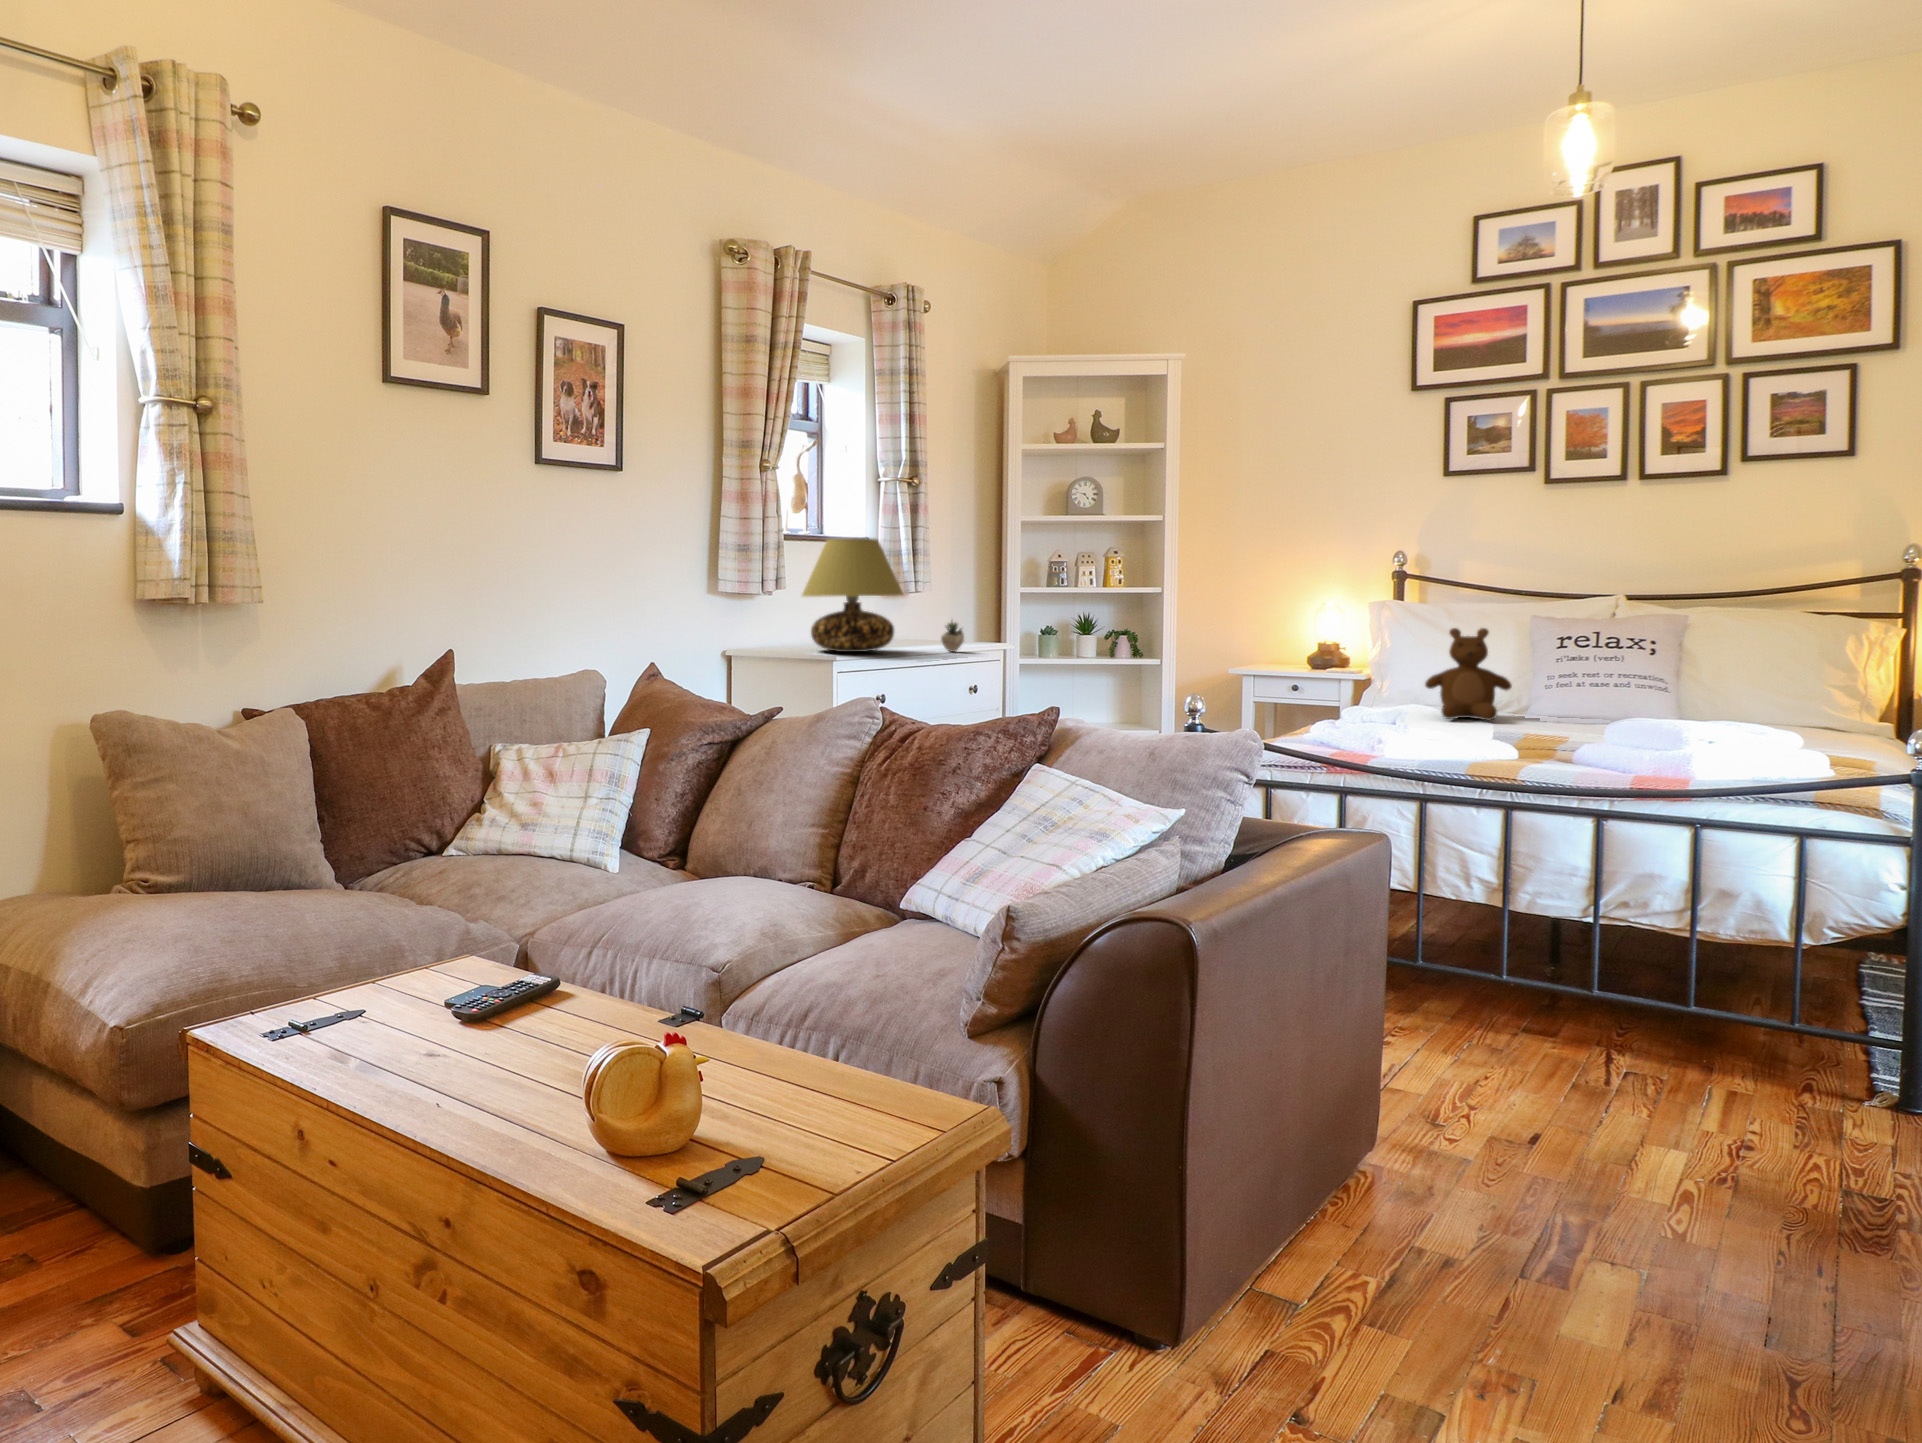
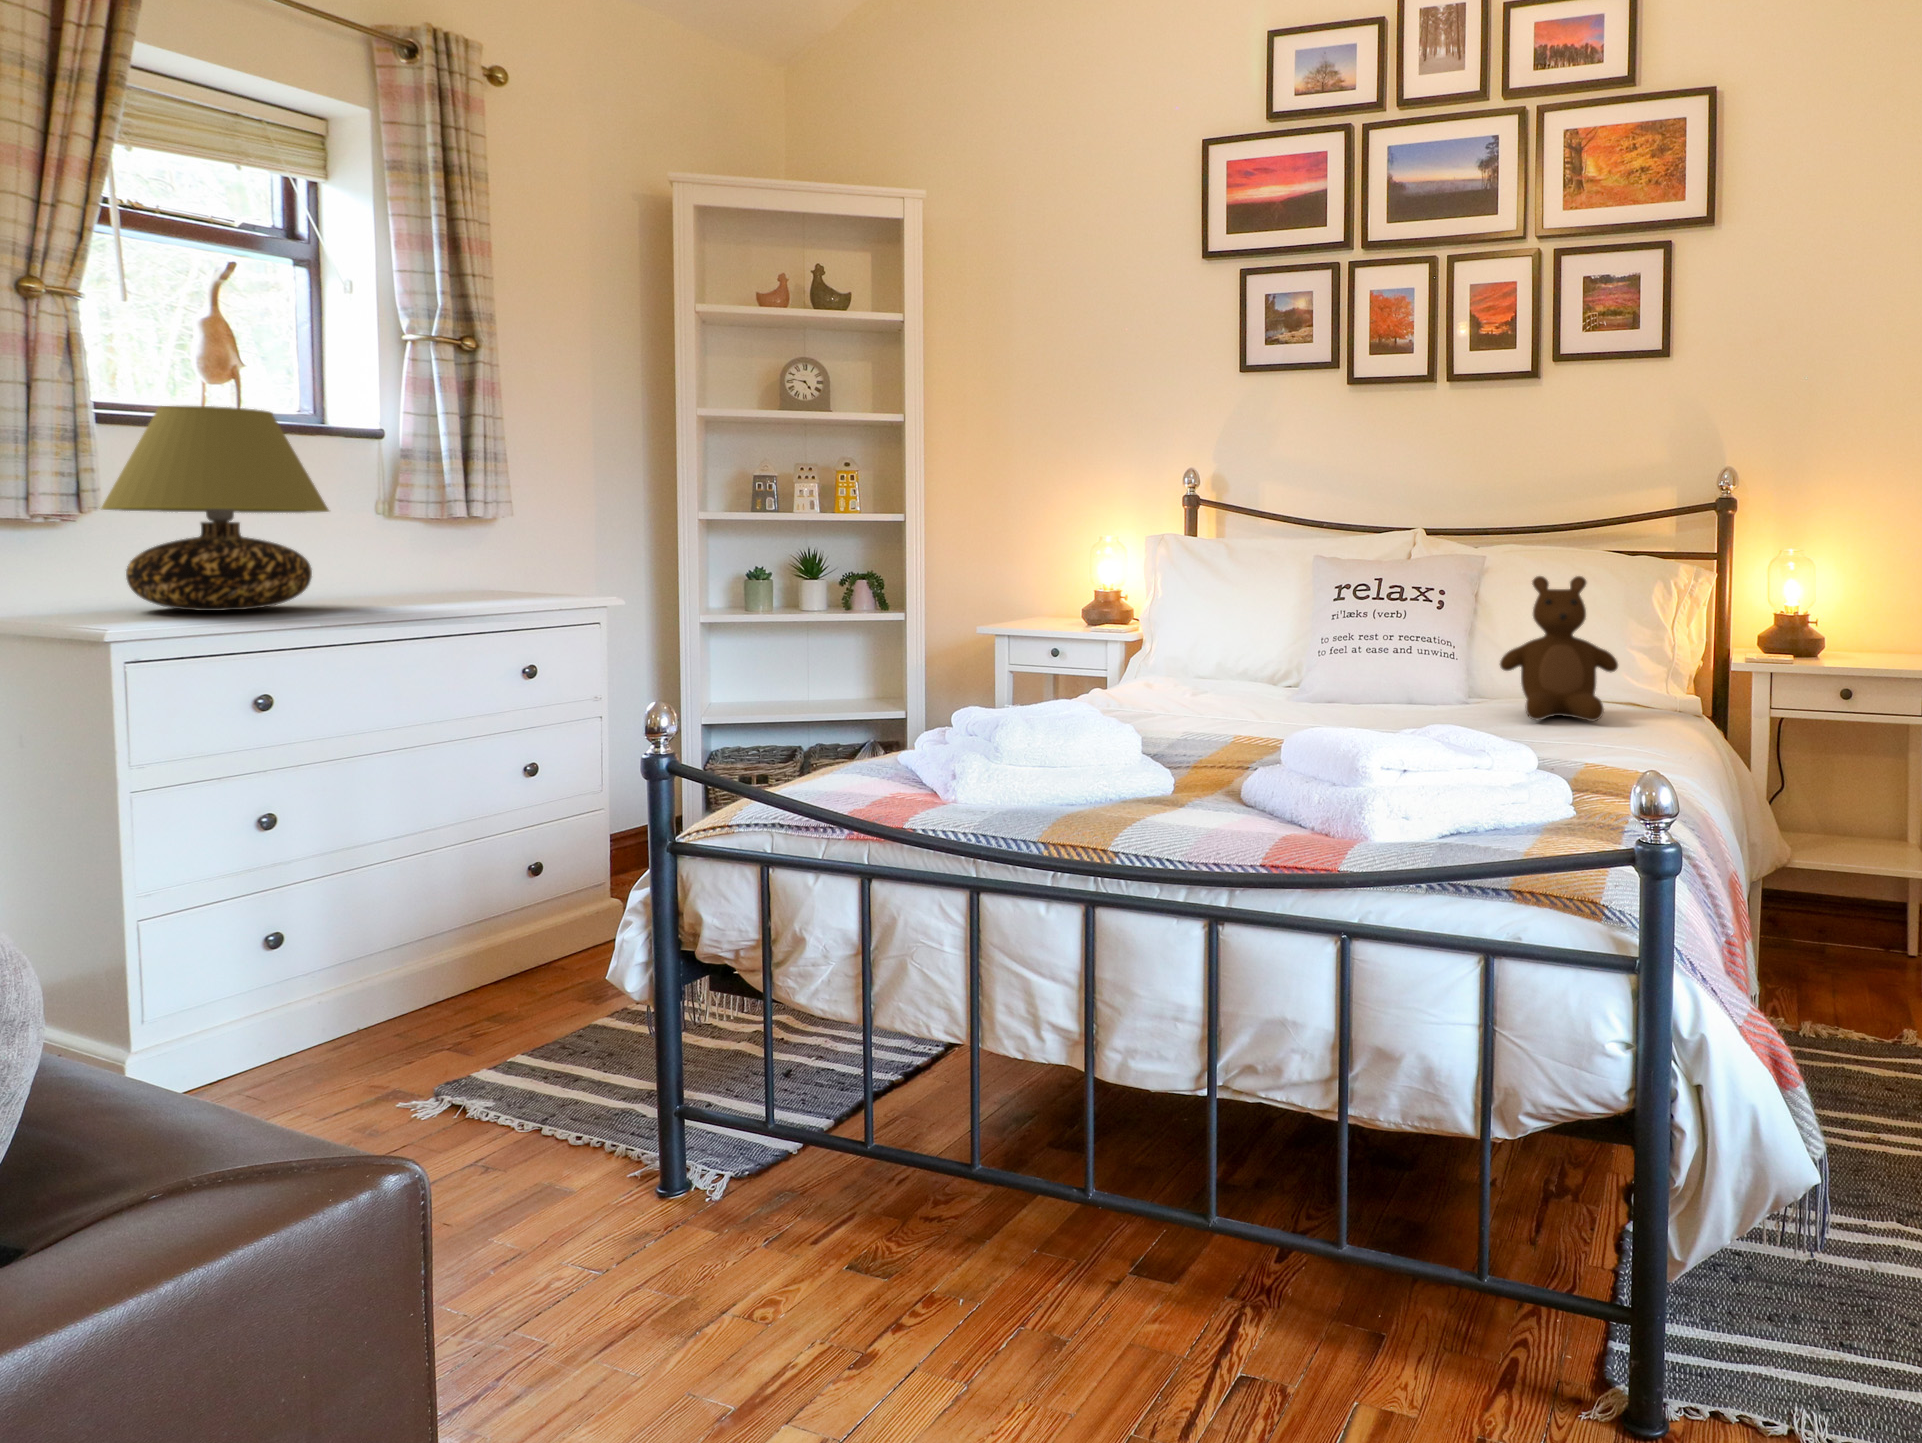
succulent plant: present [941,621,964,652] -> none [424,548,503,609]
teddy bear: present [1425,628,1512,720] -> present [1500,576,1618,721]

